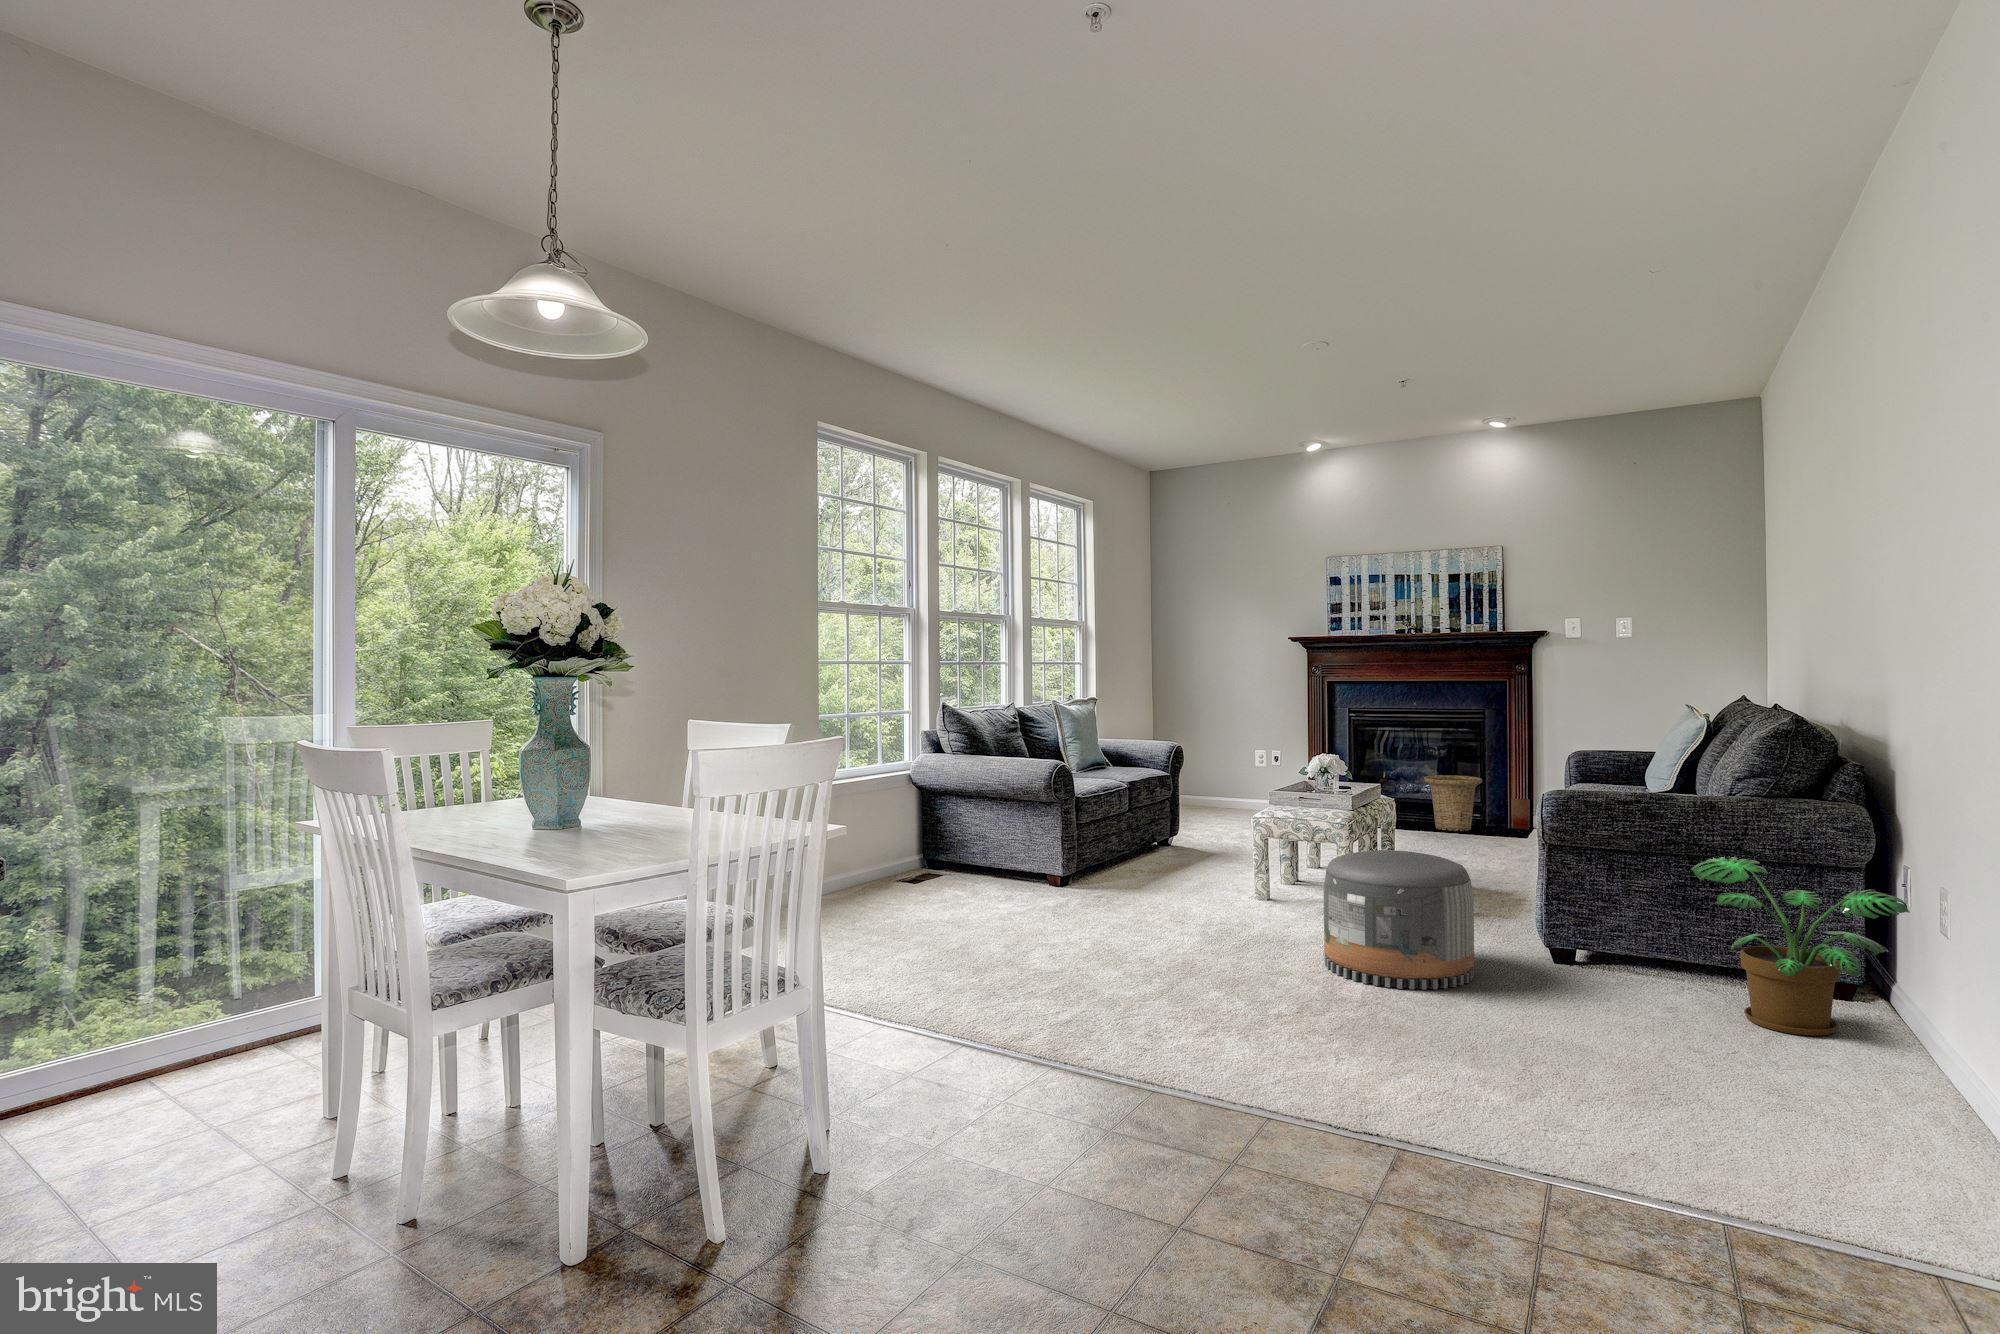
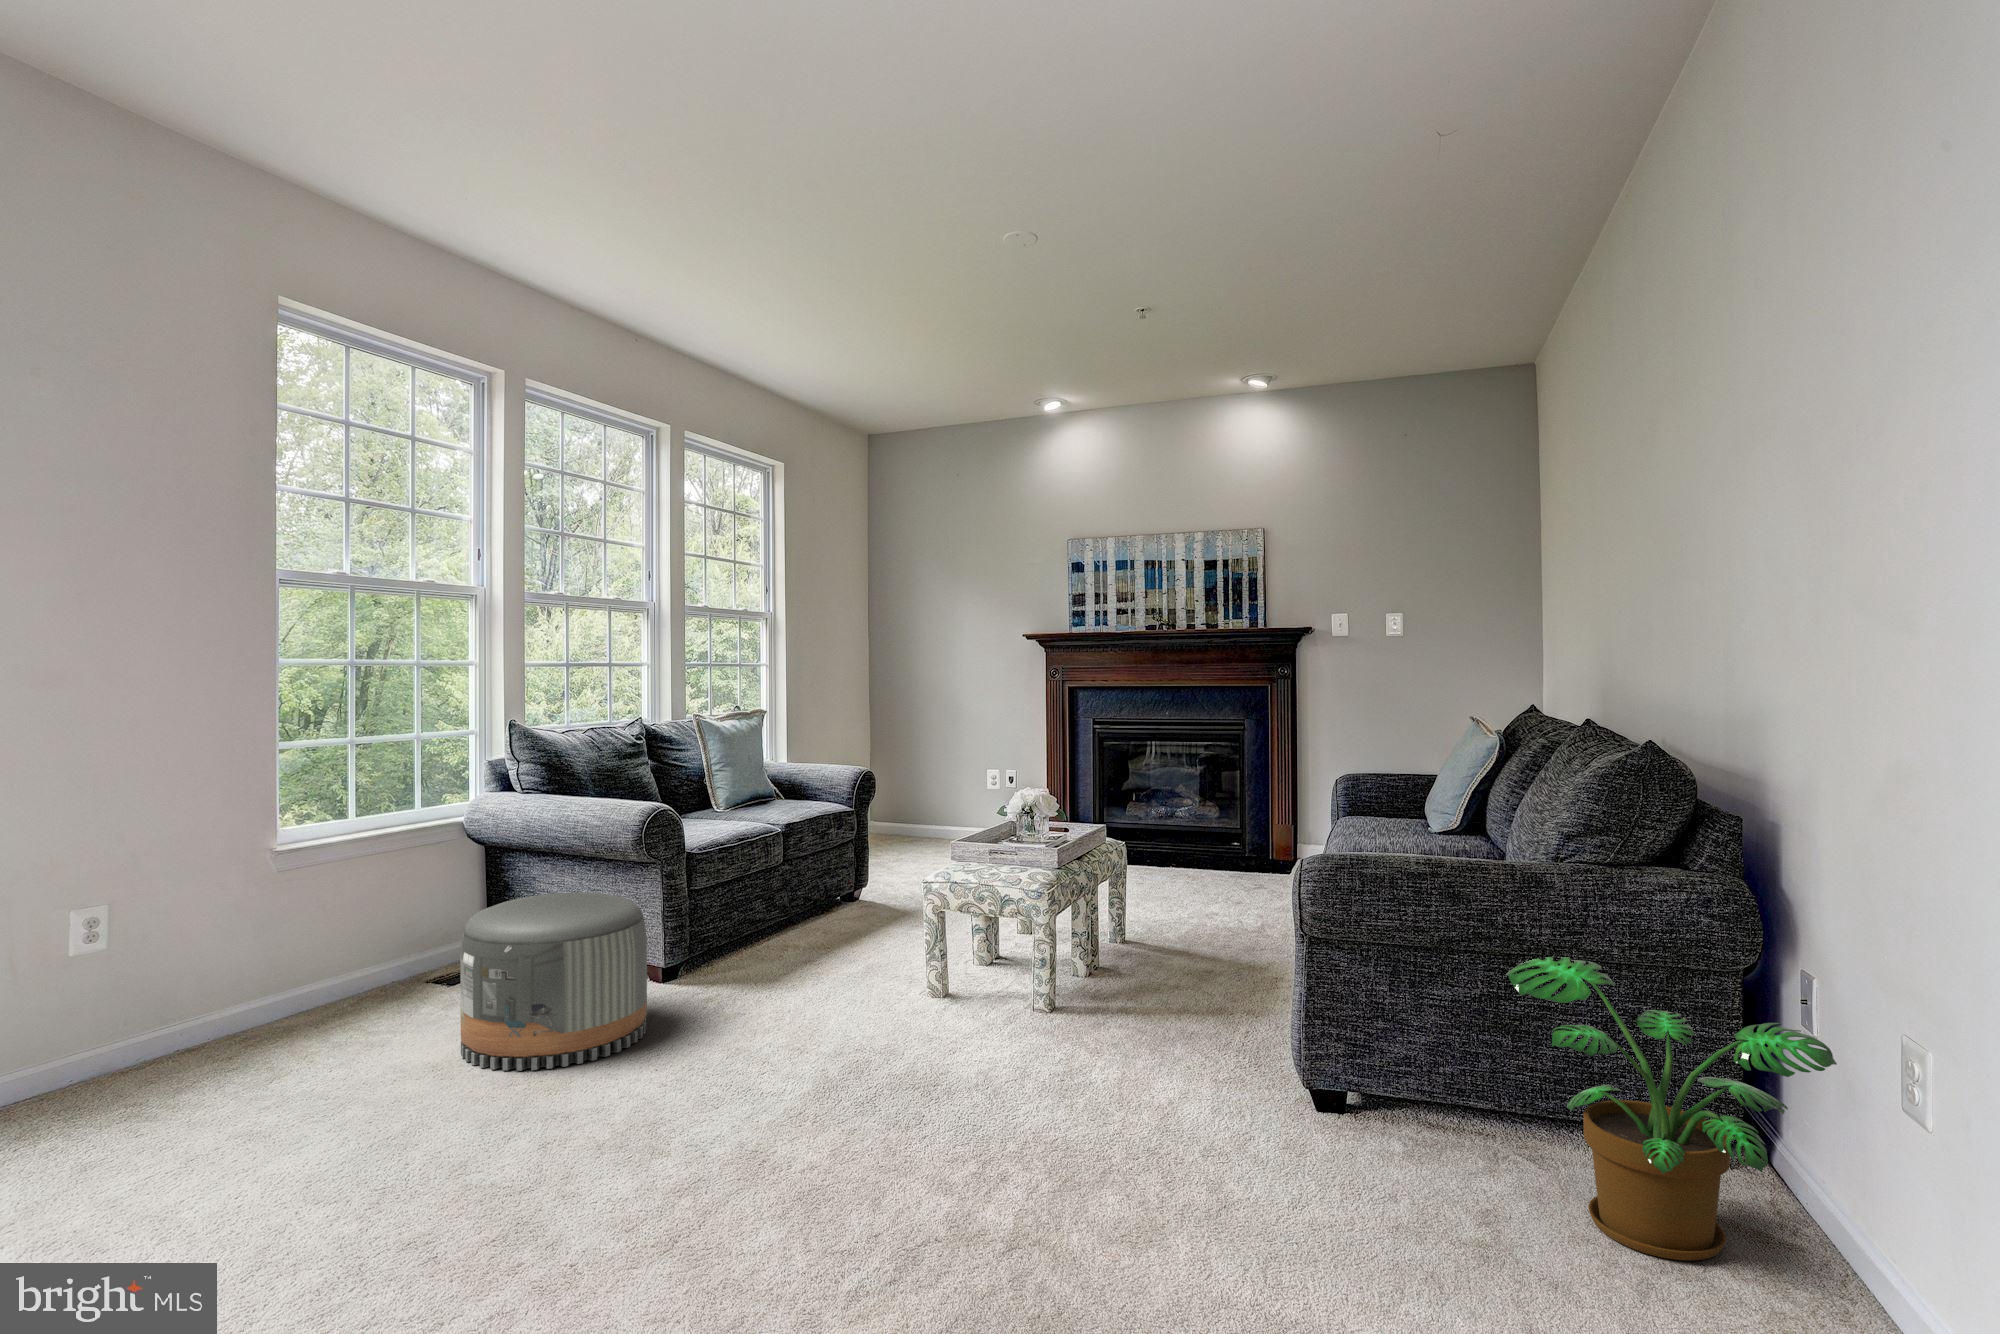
basket: present [1424,775,1482,831] -> none [1175,800,1240,868]
pouf: present [1324,850,1474,990] -> present [460,892,647,1071]

